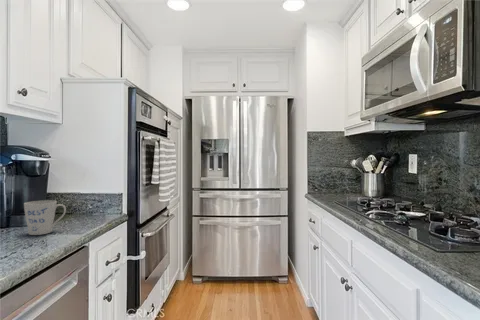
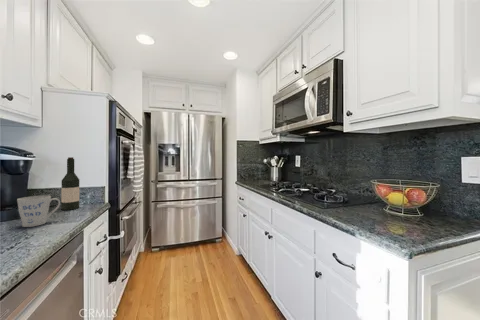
wine bottle: none [76,157,95,219] -> present [61,157,79,210]

